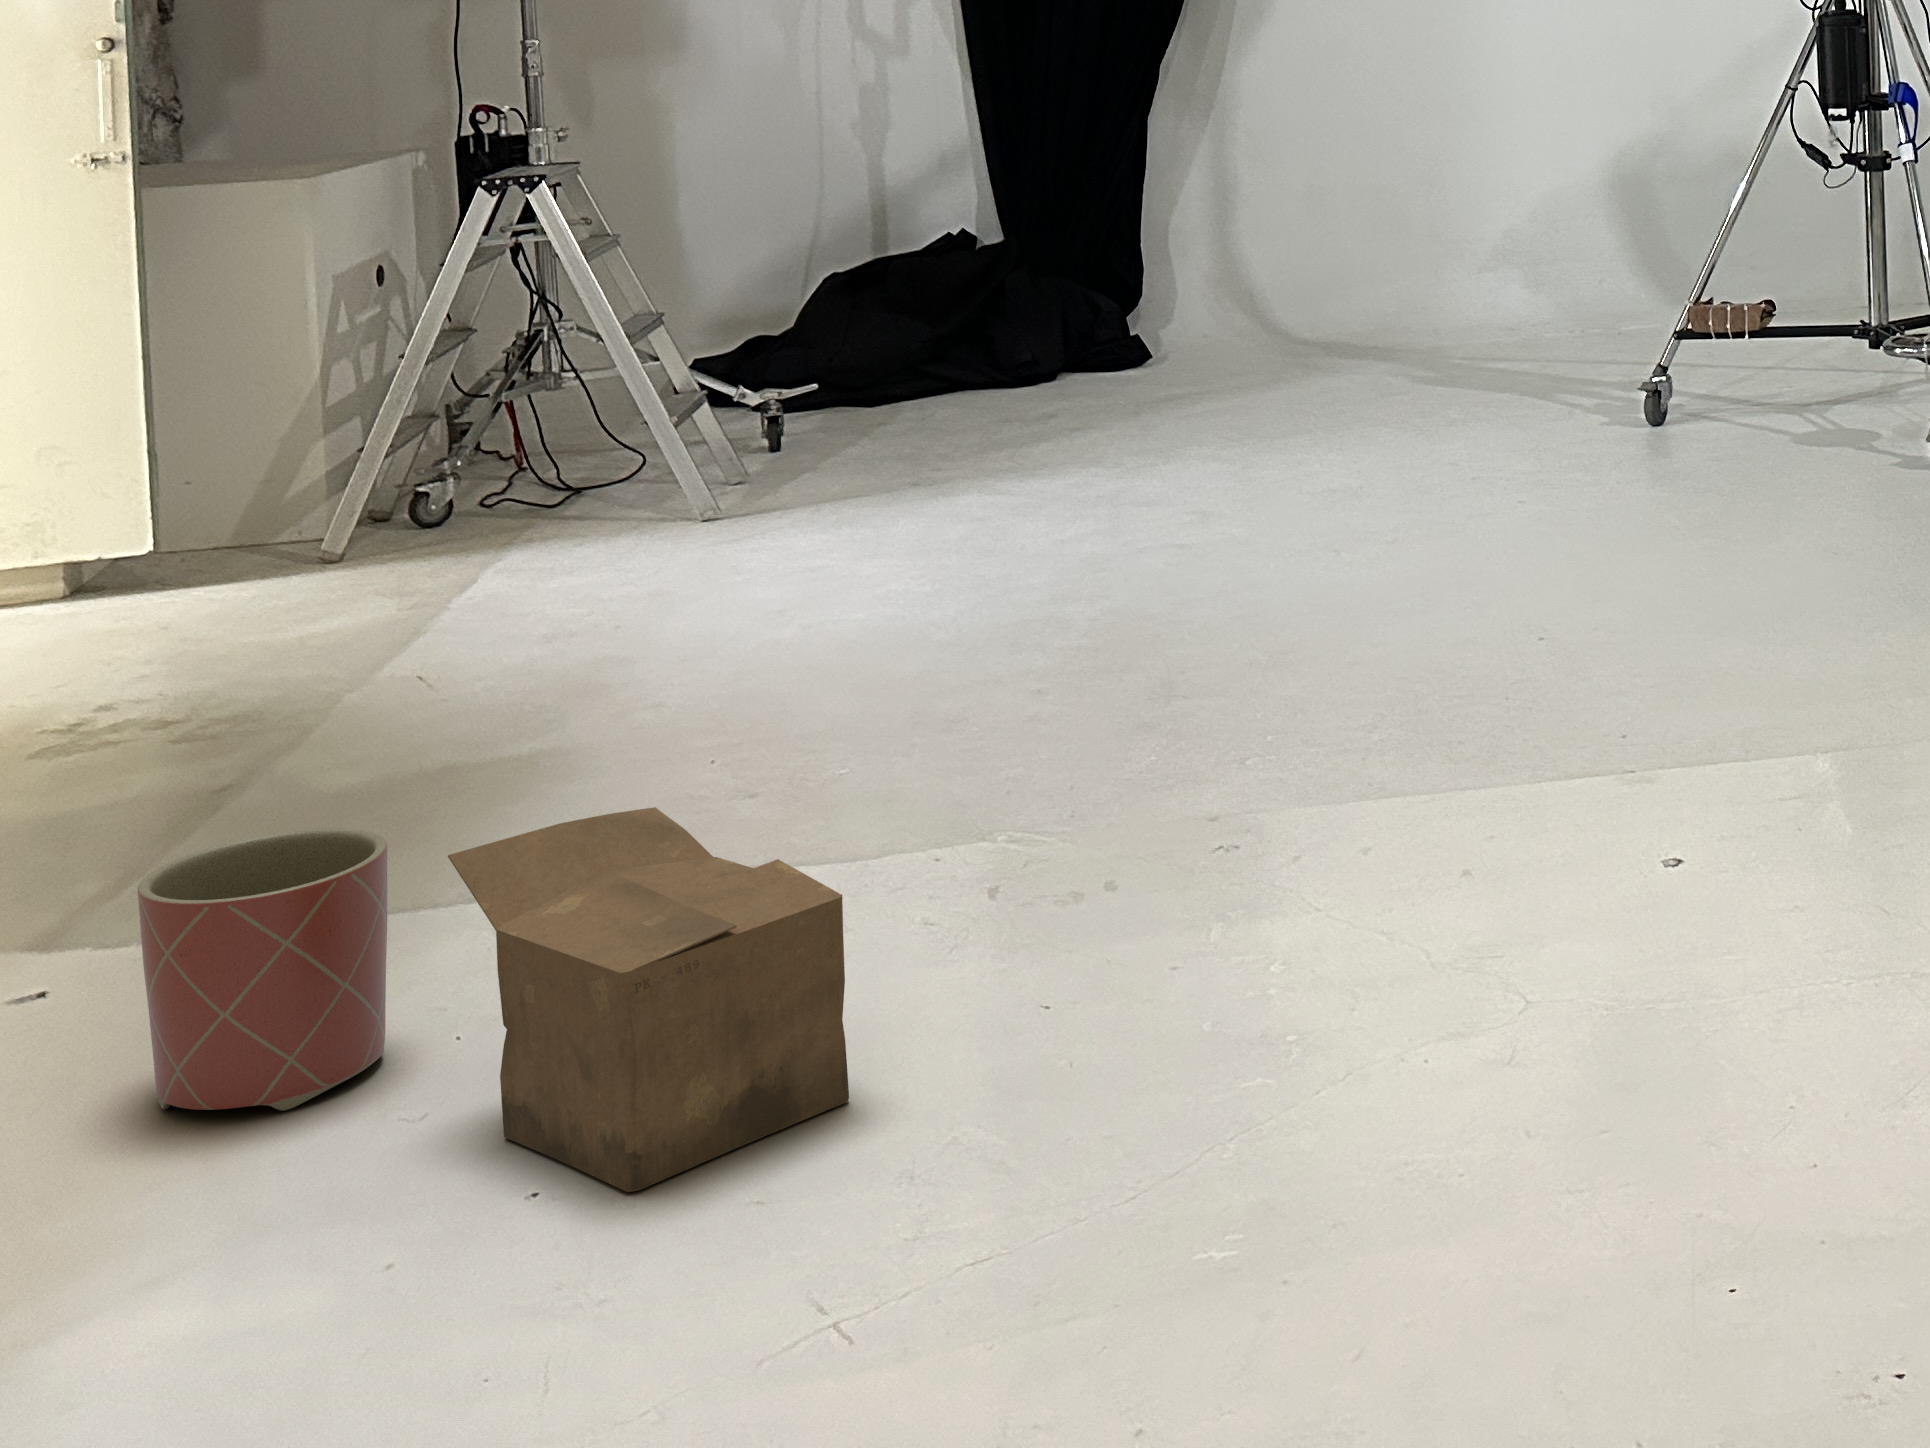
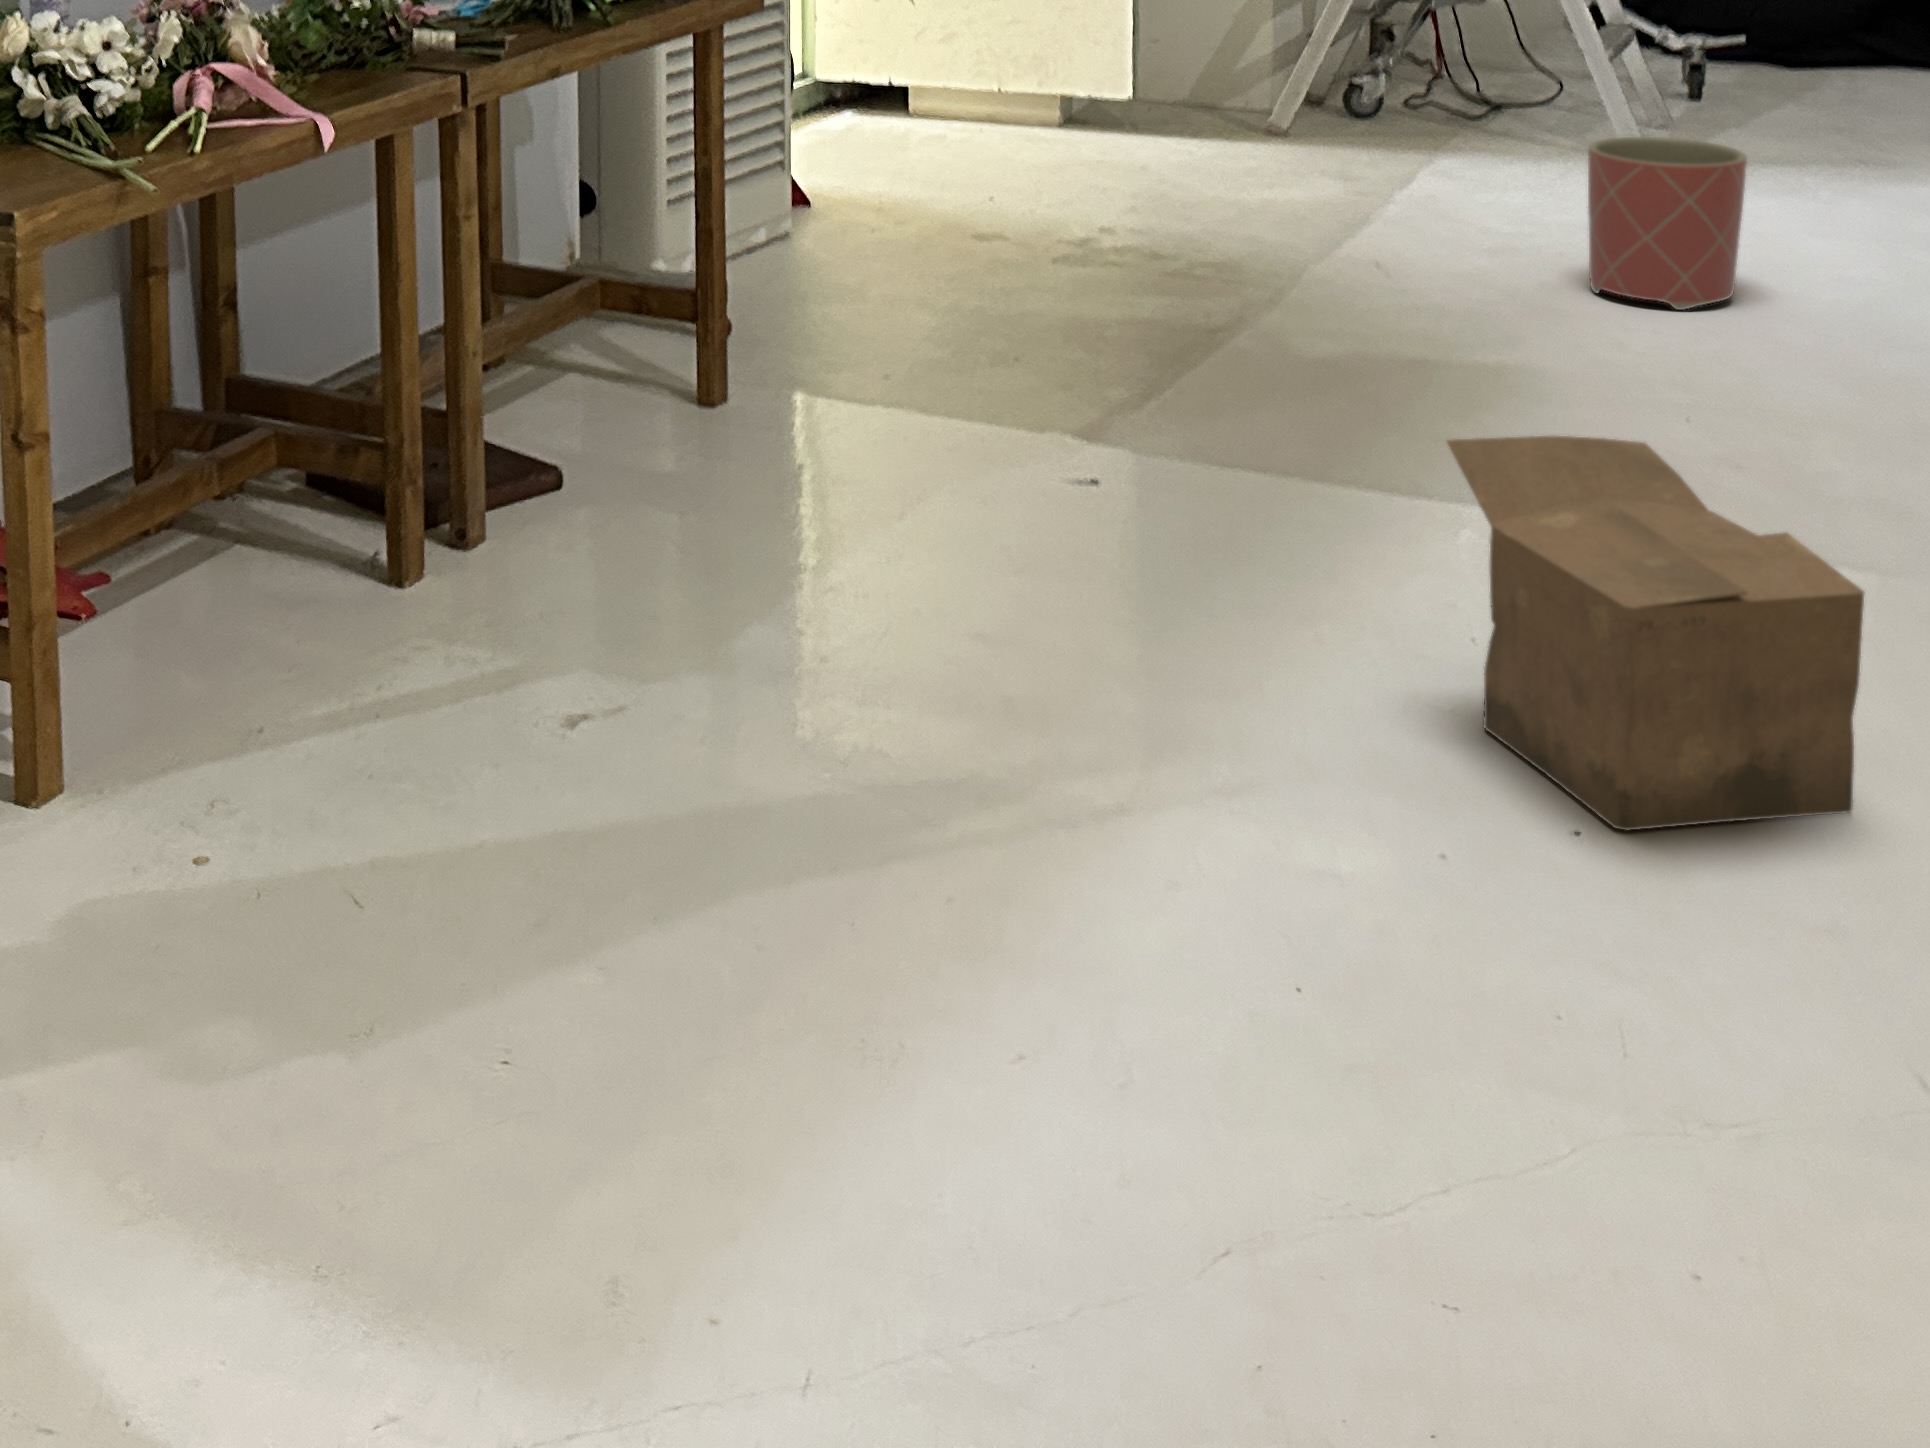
planter: present [138,828,388,1111] -> present [1588,137,1747,310]

